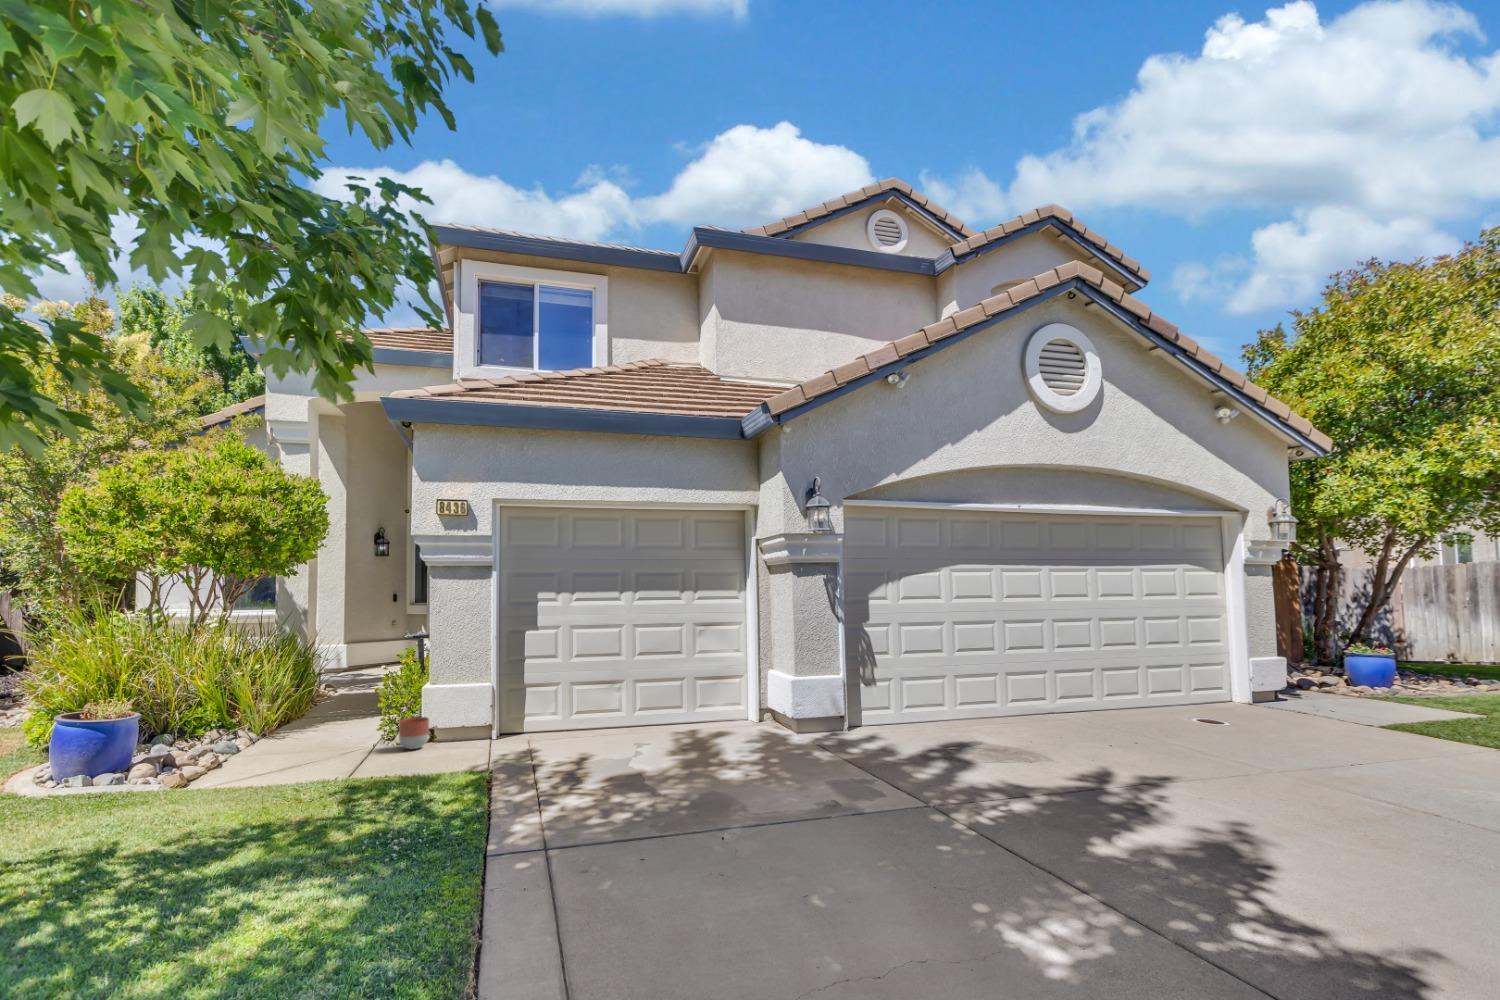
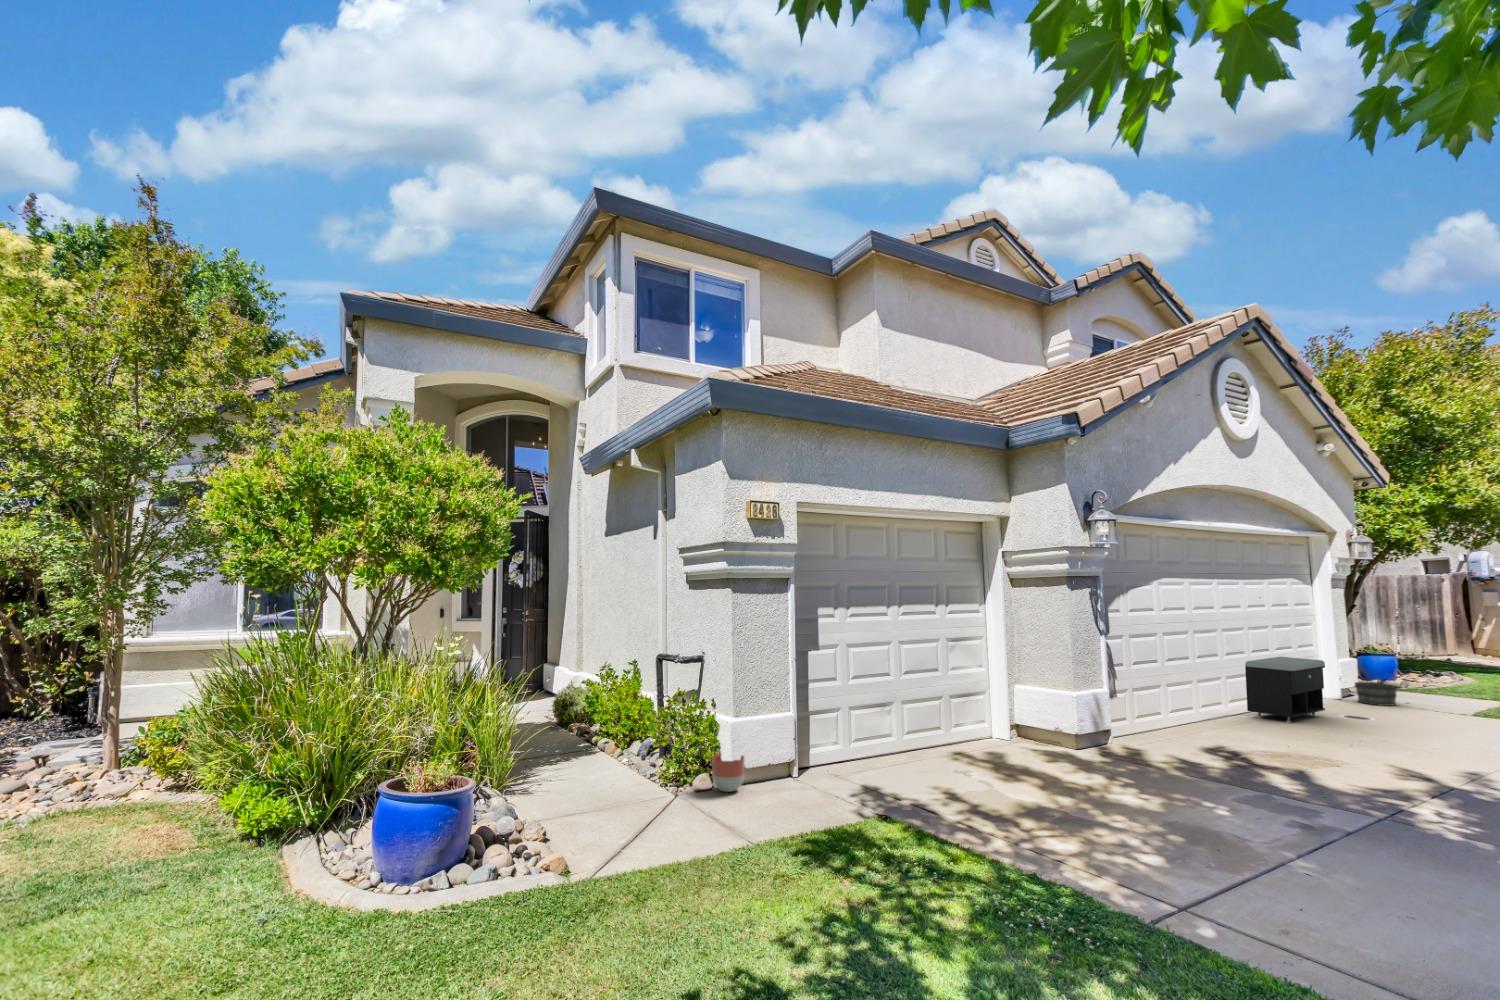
storage bench: none [1084,650,1182,721] -> present [1245,657,1325,722]
bucket: none [1269,680,1321,710] -> present [1354,680,1402,706]

